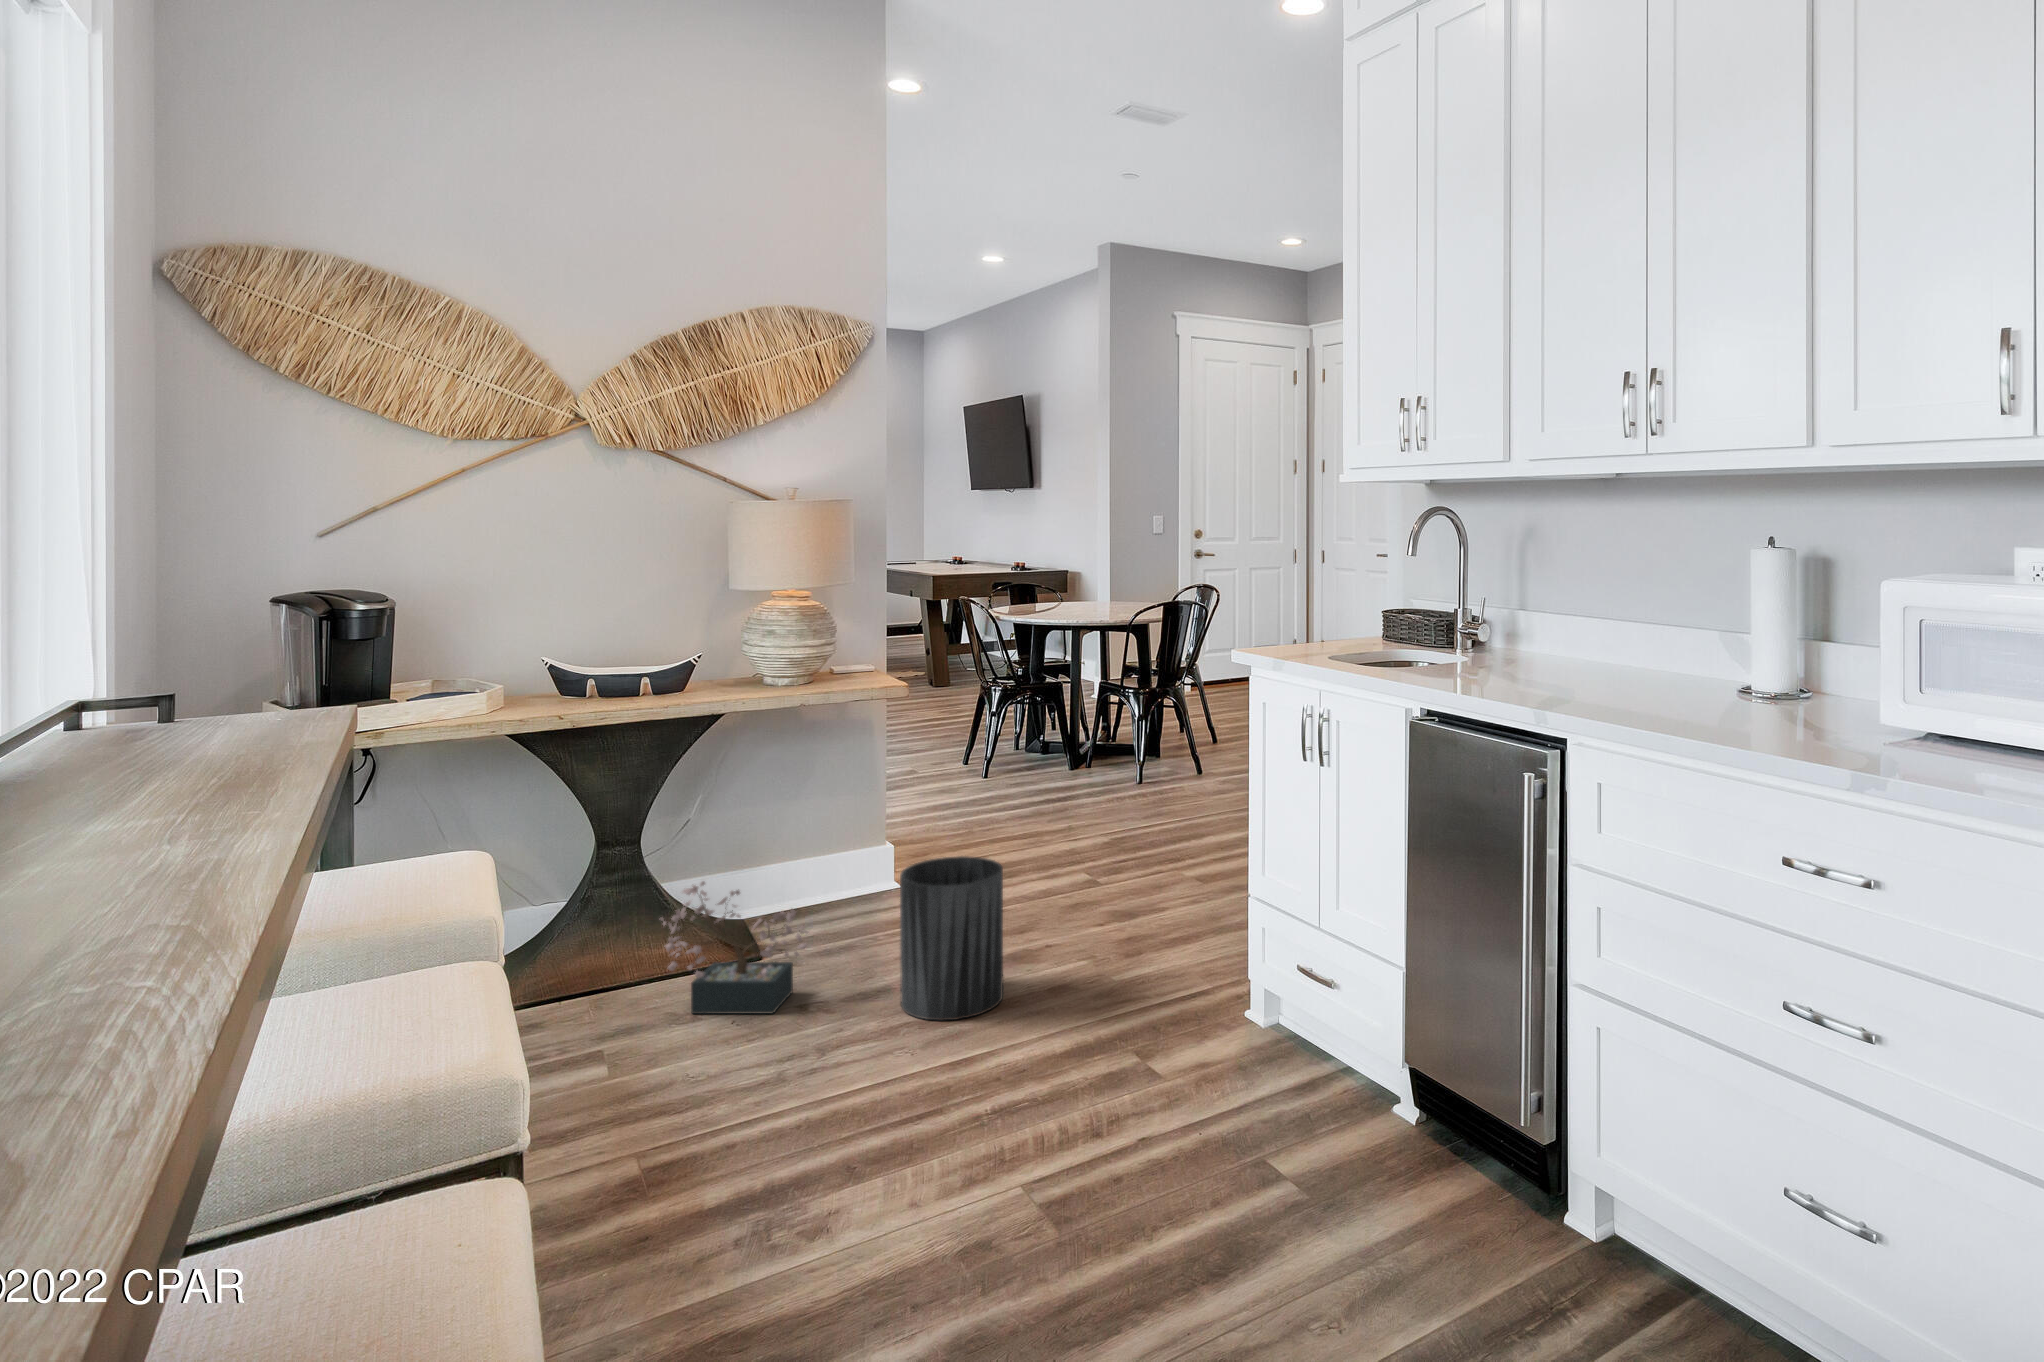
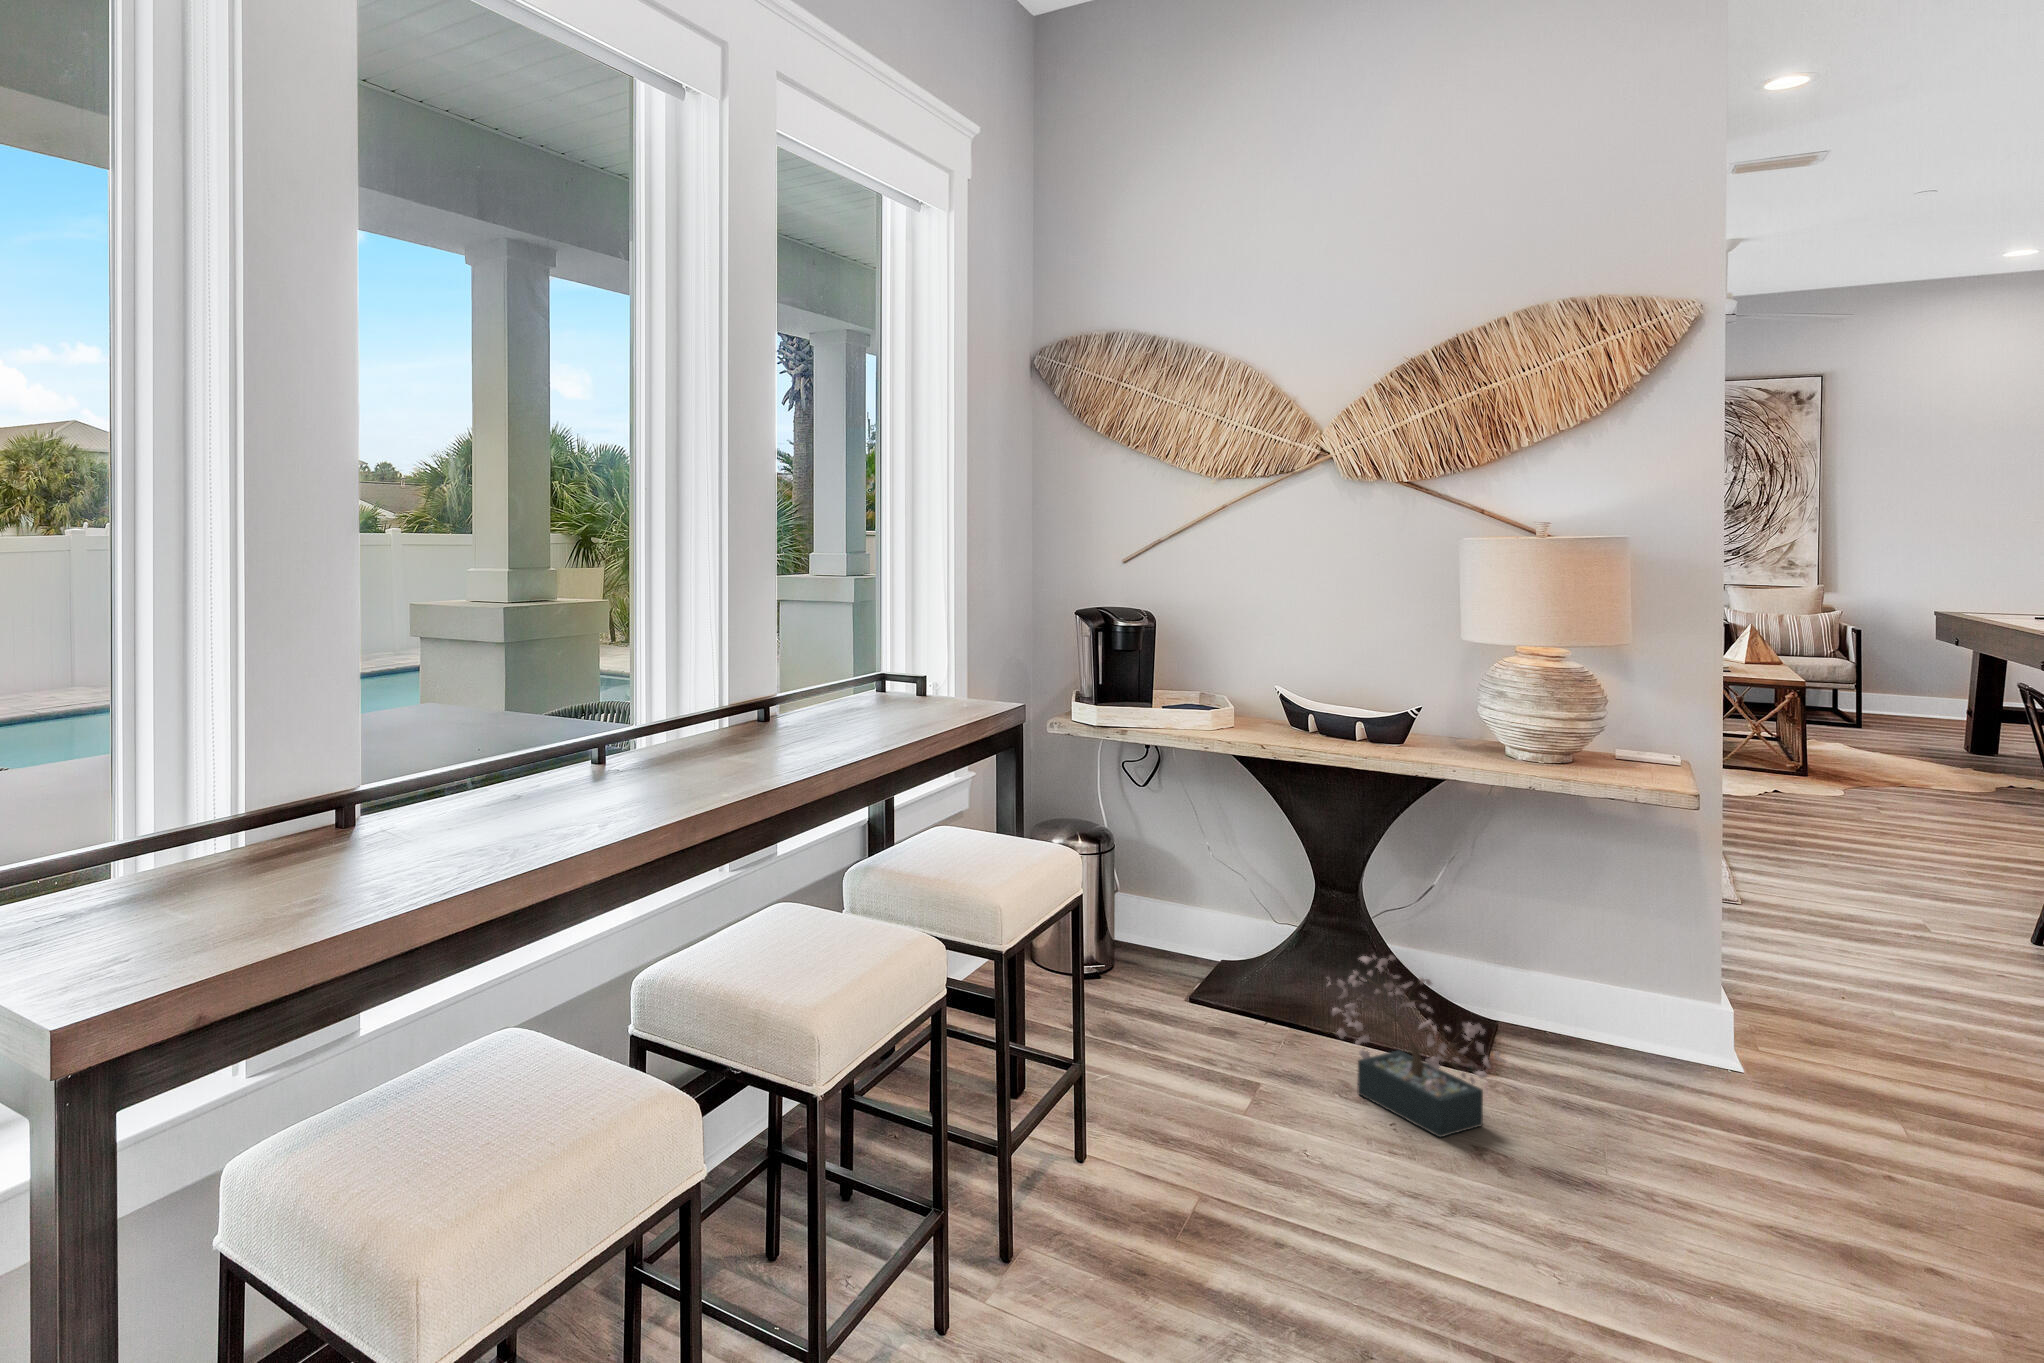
trash can: present [900,856,1003,1021] -> none [1603,1030,1785,1290]

